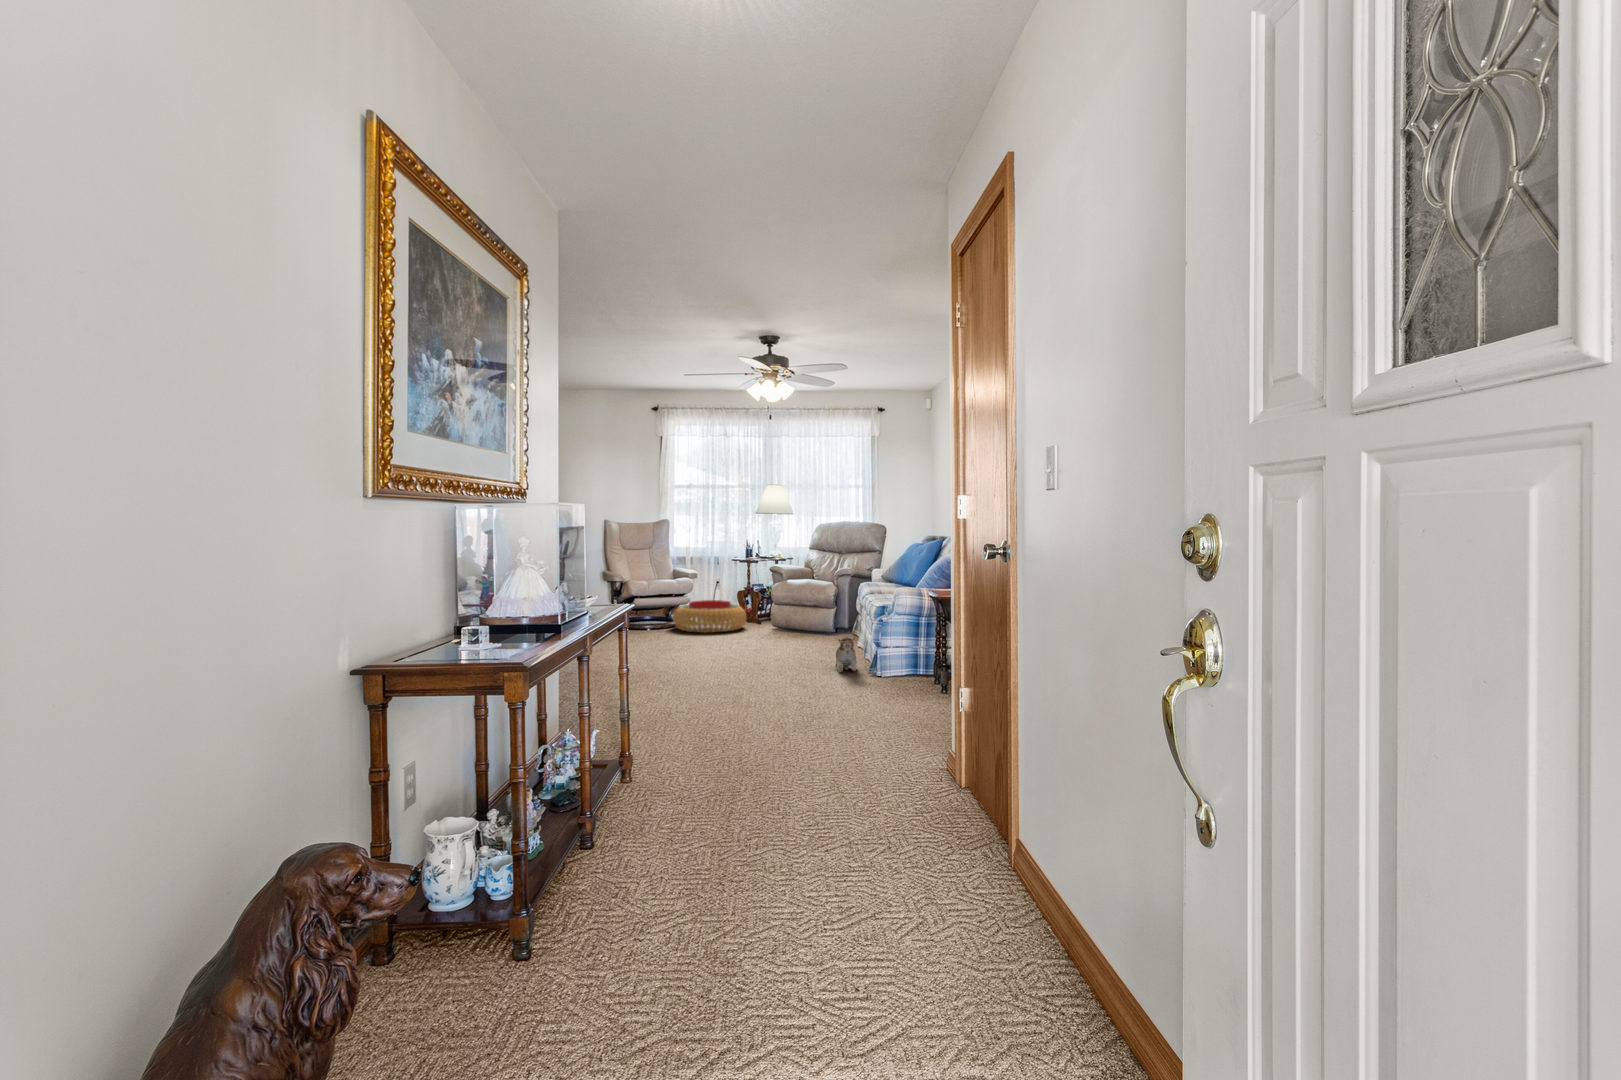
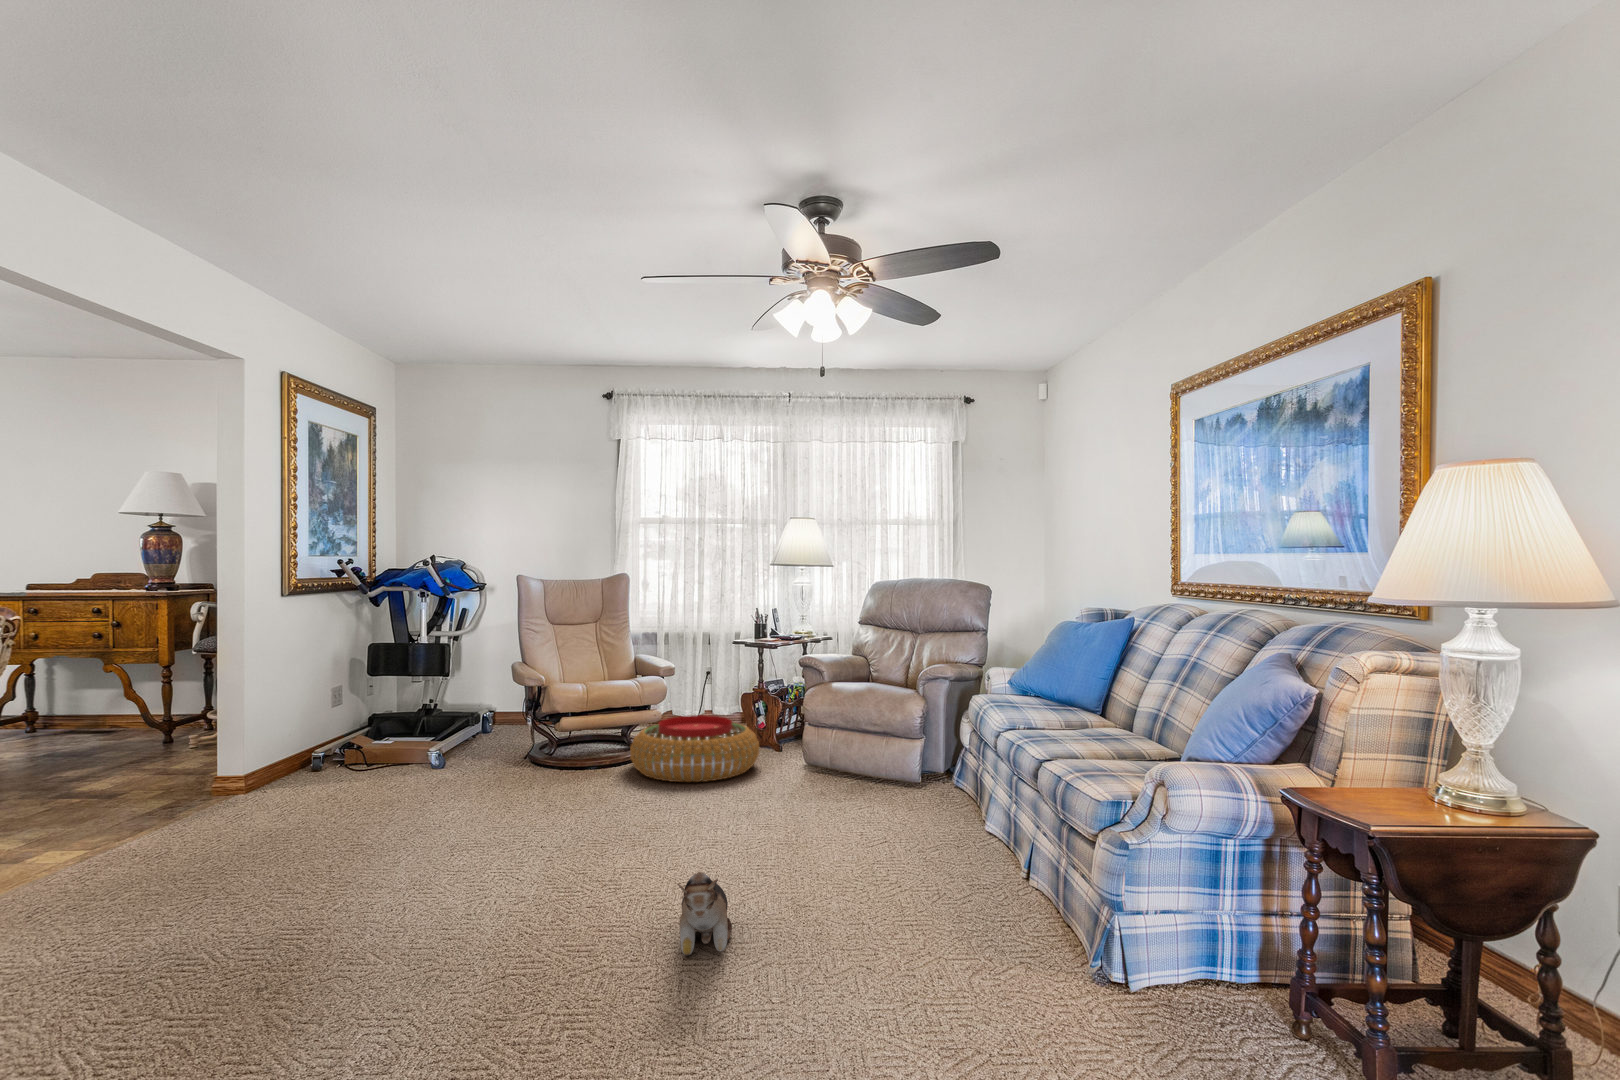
plush toy: present [836,637,857,672] -> present [678,872,732,956]

